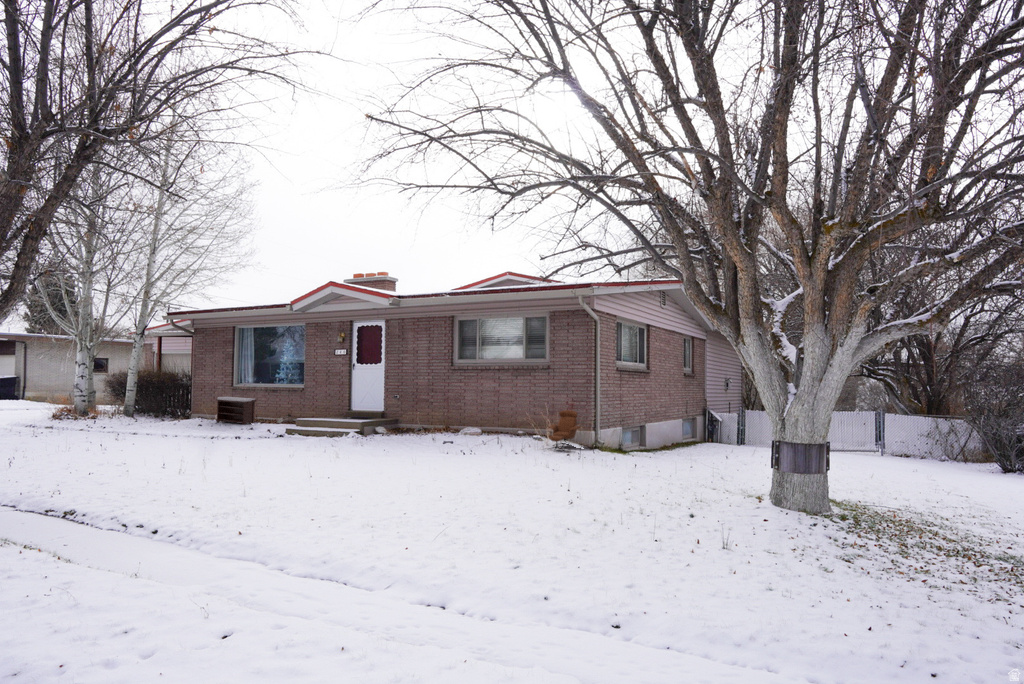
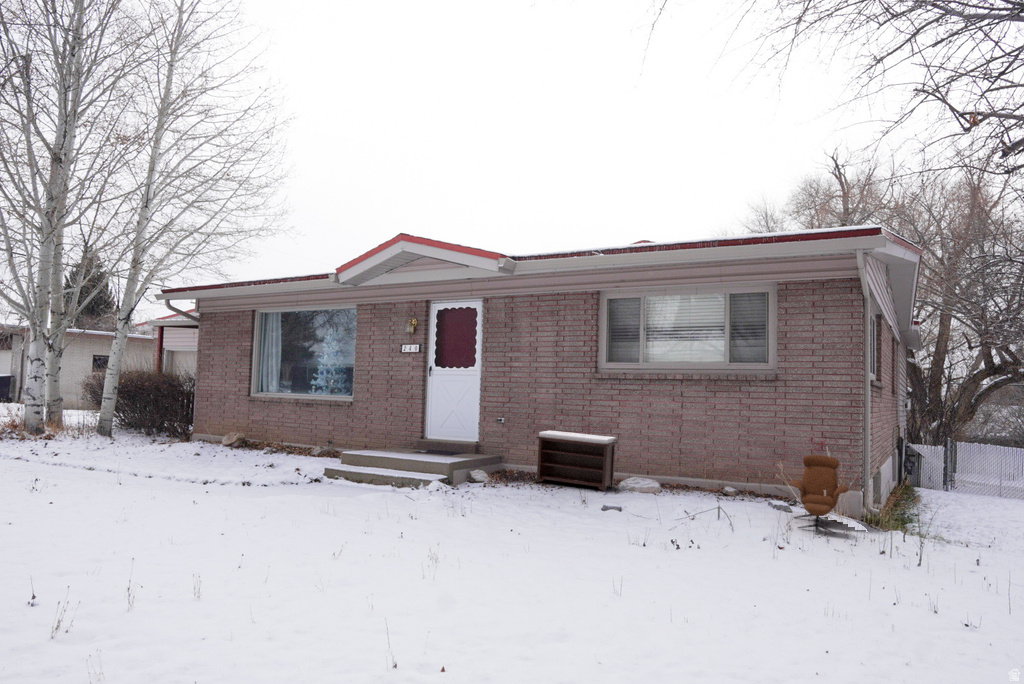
bench: present [216,397,256,425] -> present [536,430,618,491]

